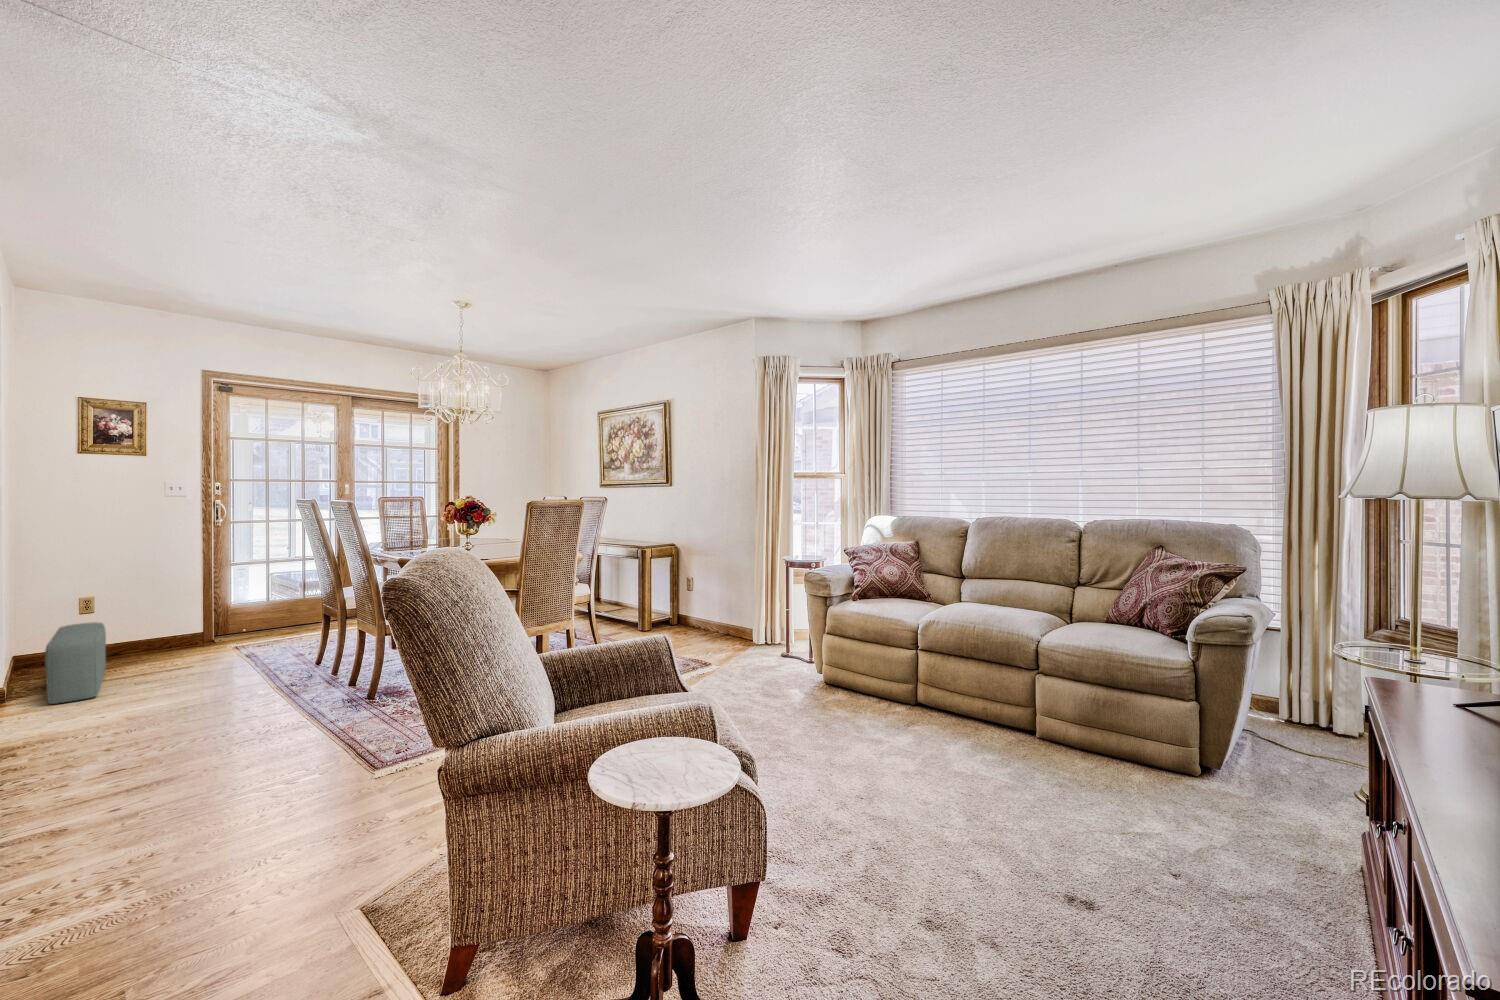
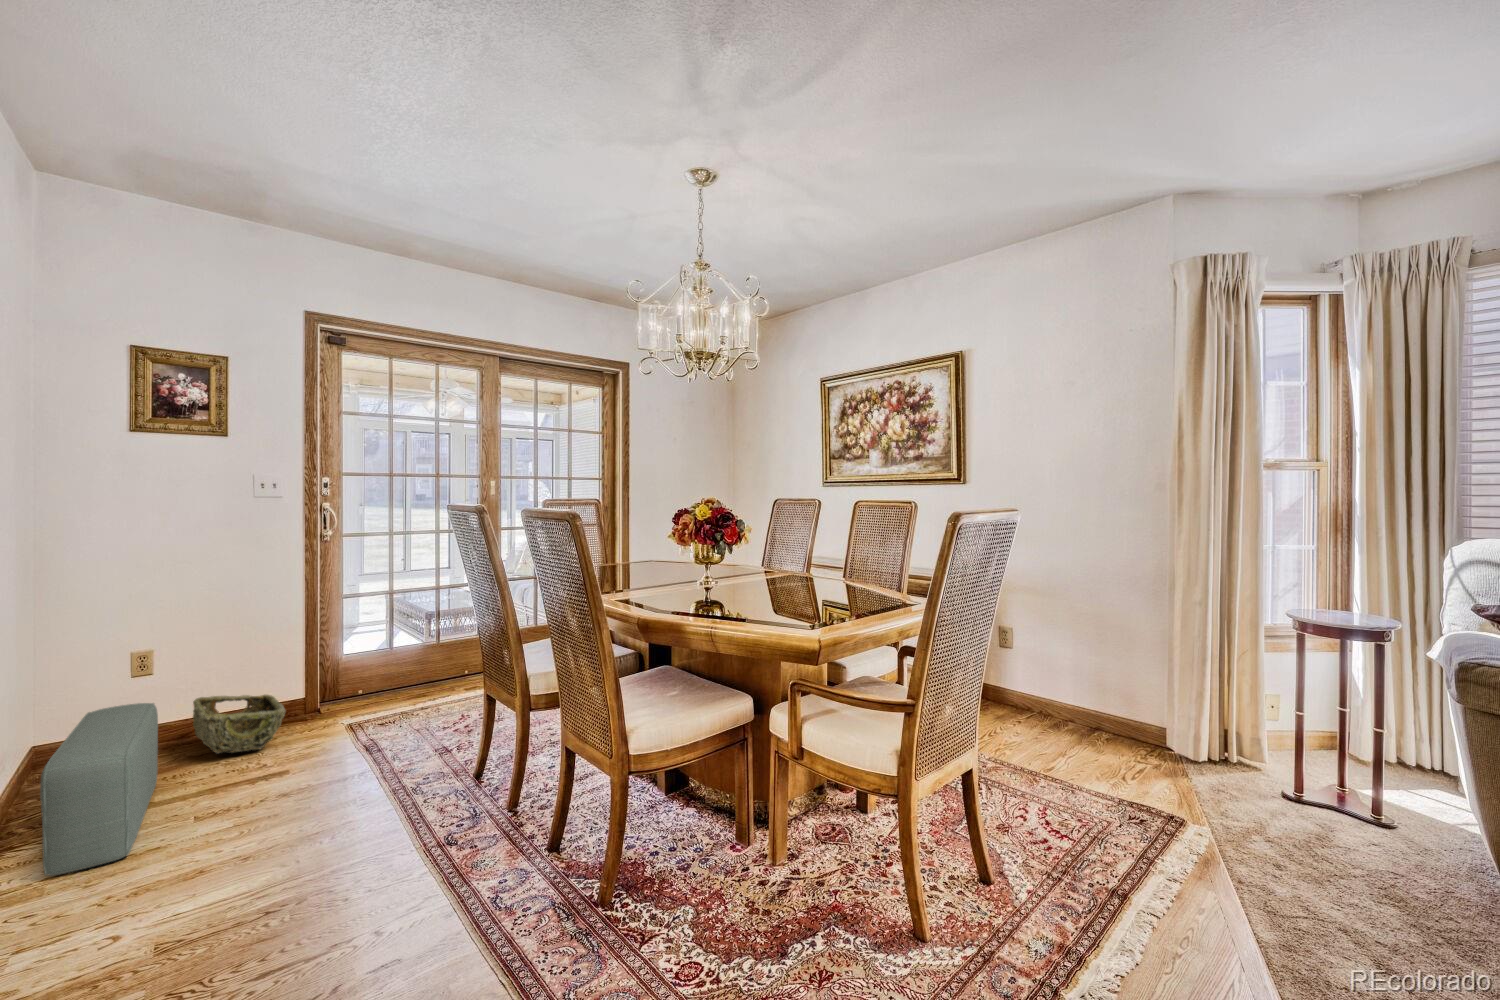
woven basket: none [124,627,191,660] -> present [193,695,285,753]

